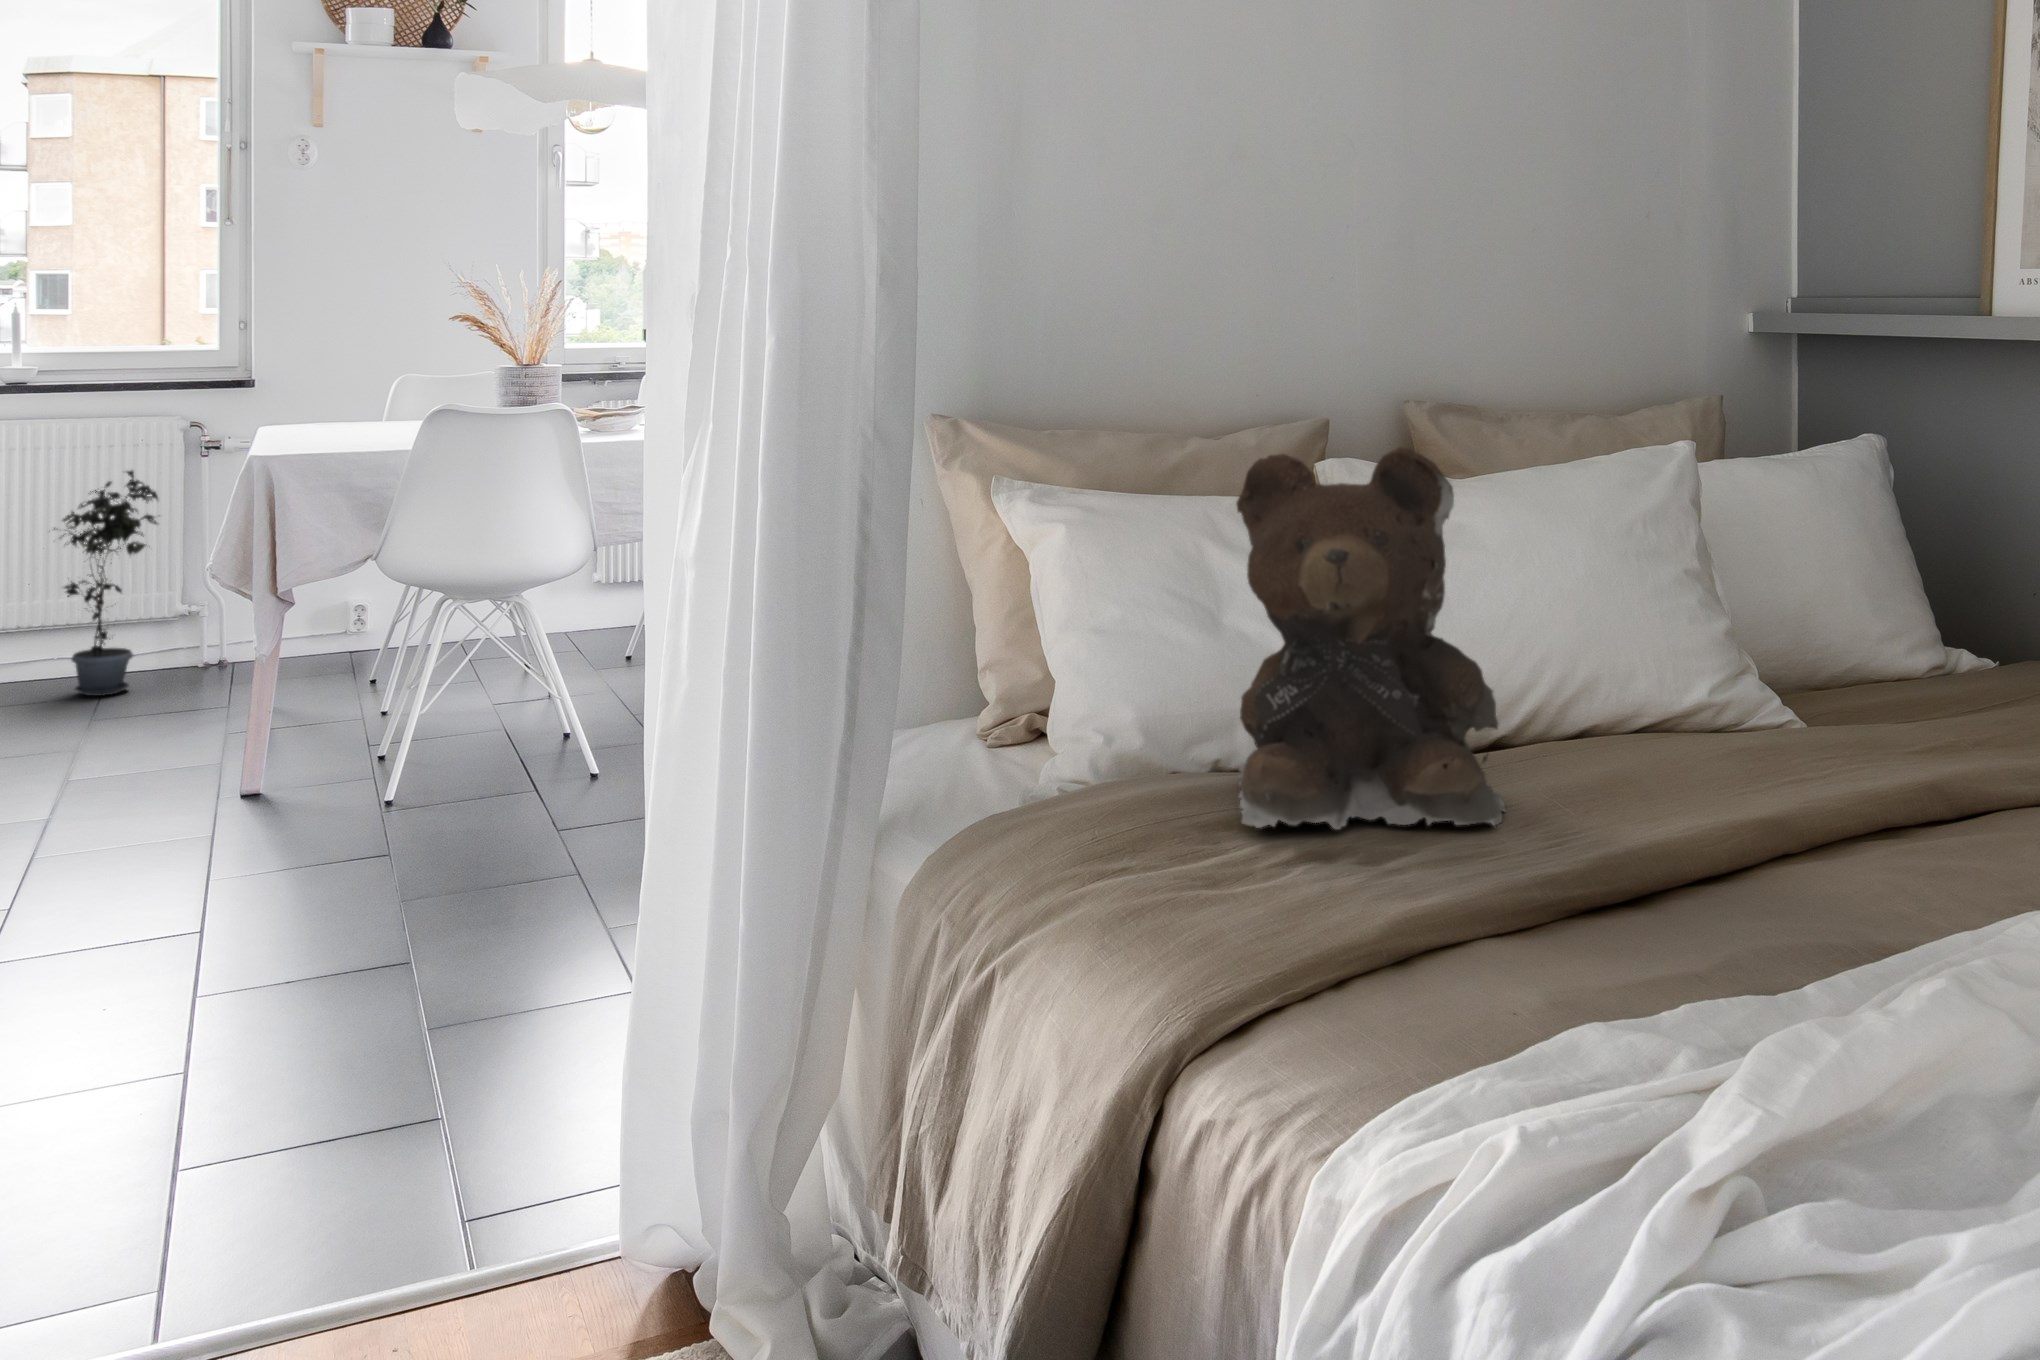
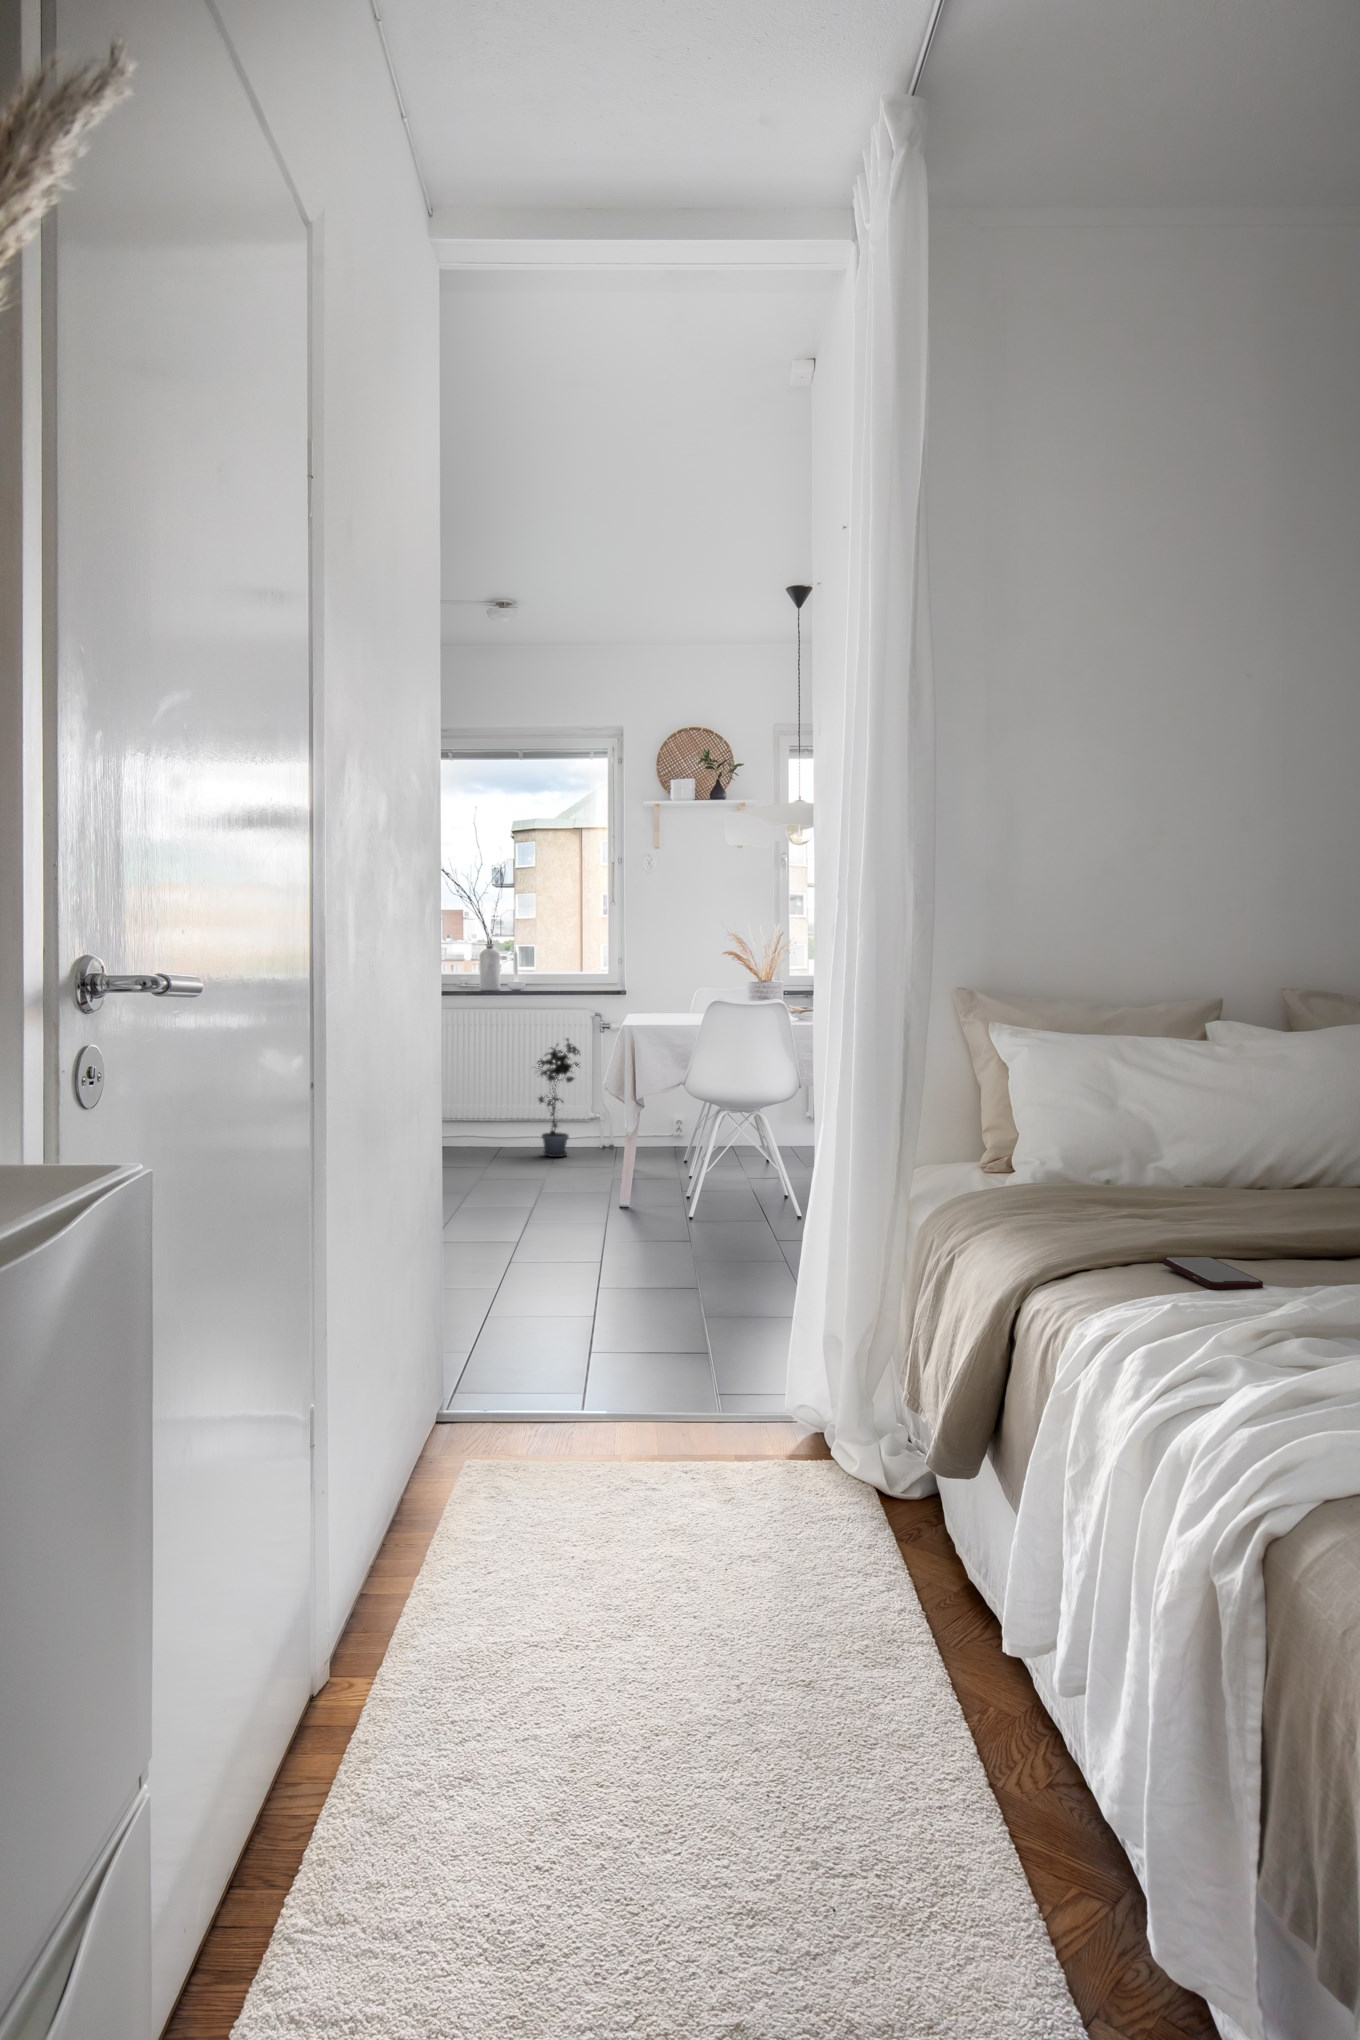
teddy bear: present [1236,448,1506,829] -> none [1099,996,1272,1215]
smartphone: none [1401,943,1590,1032] -> present [1163,1257,1263,1289]

